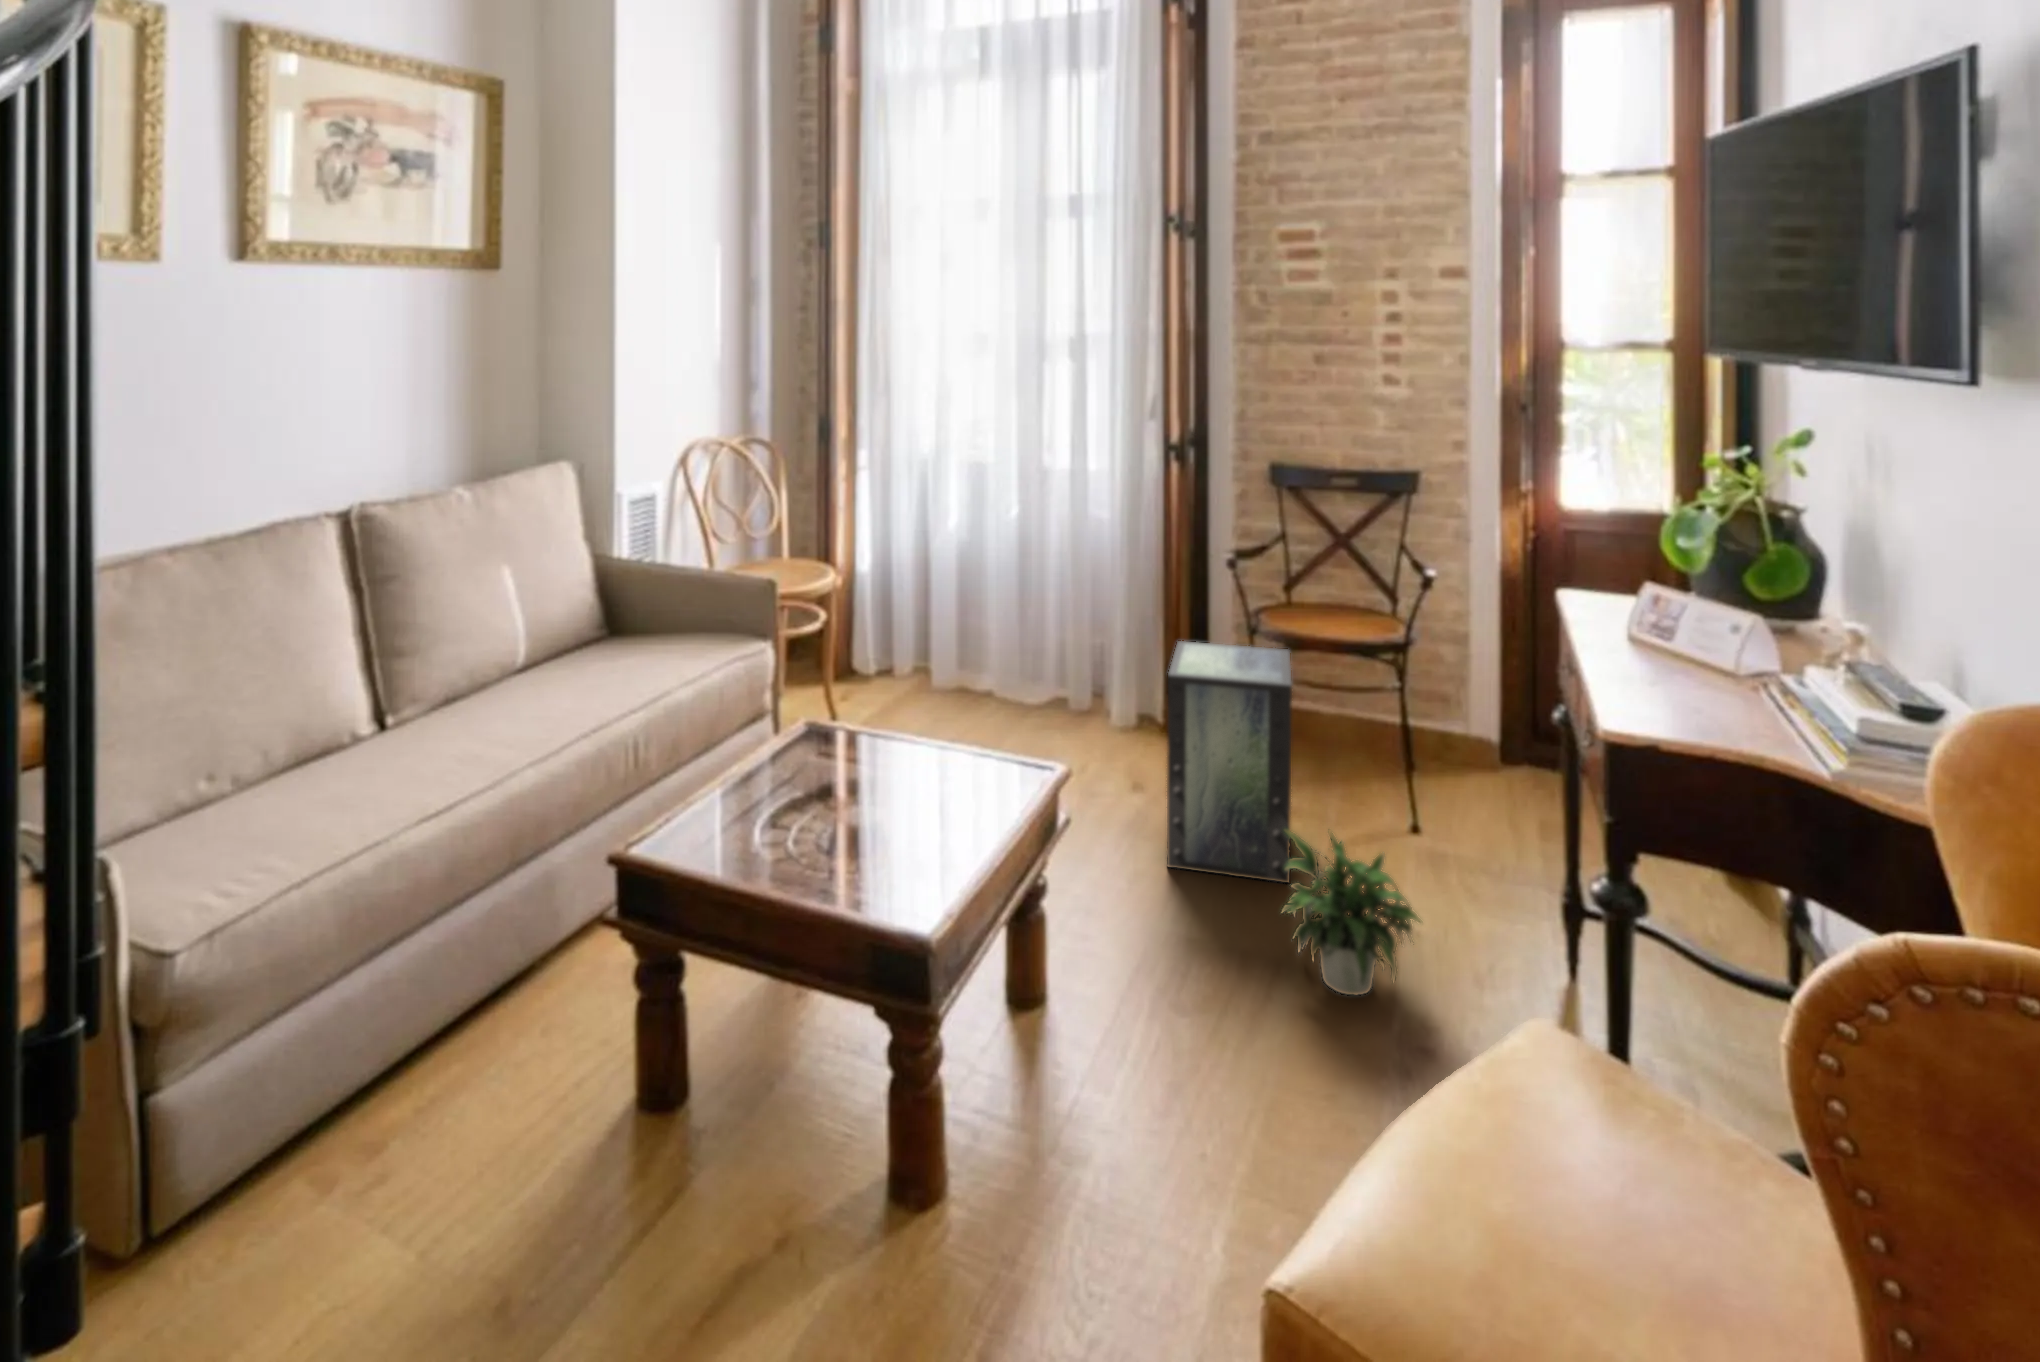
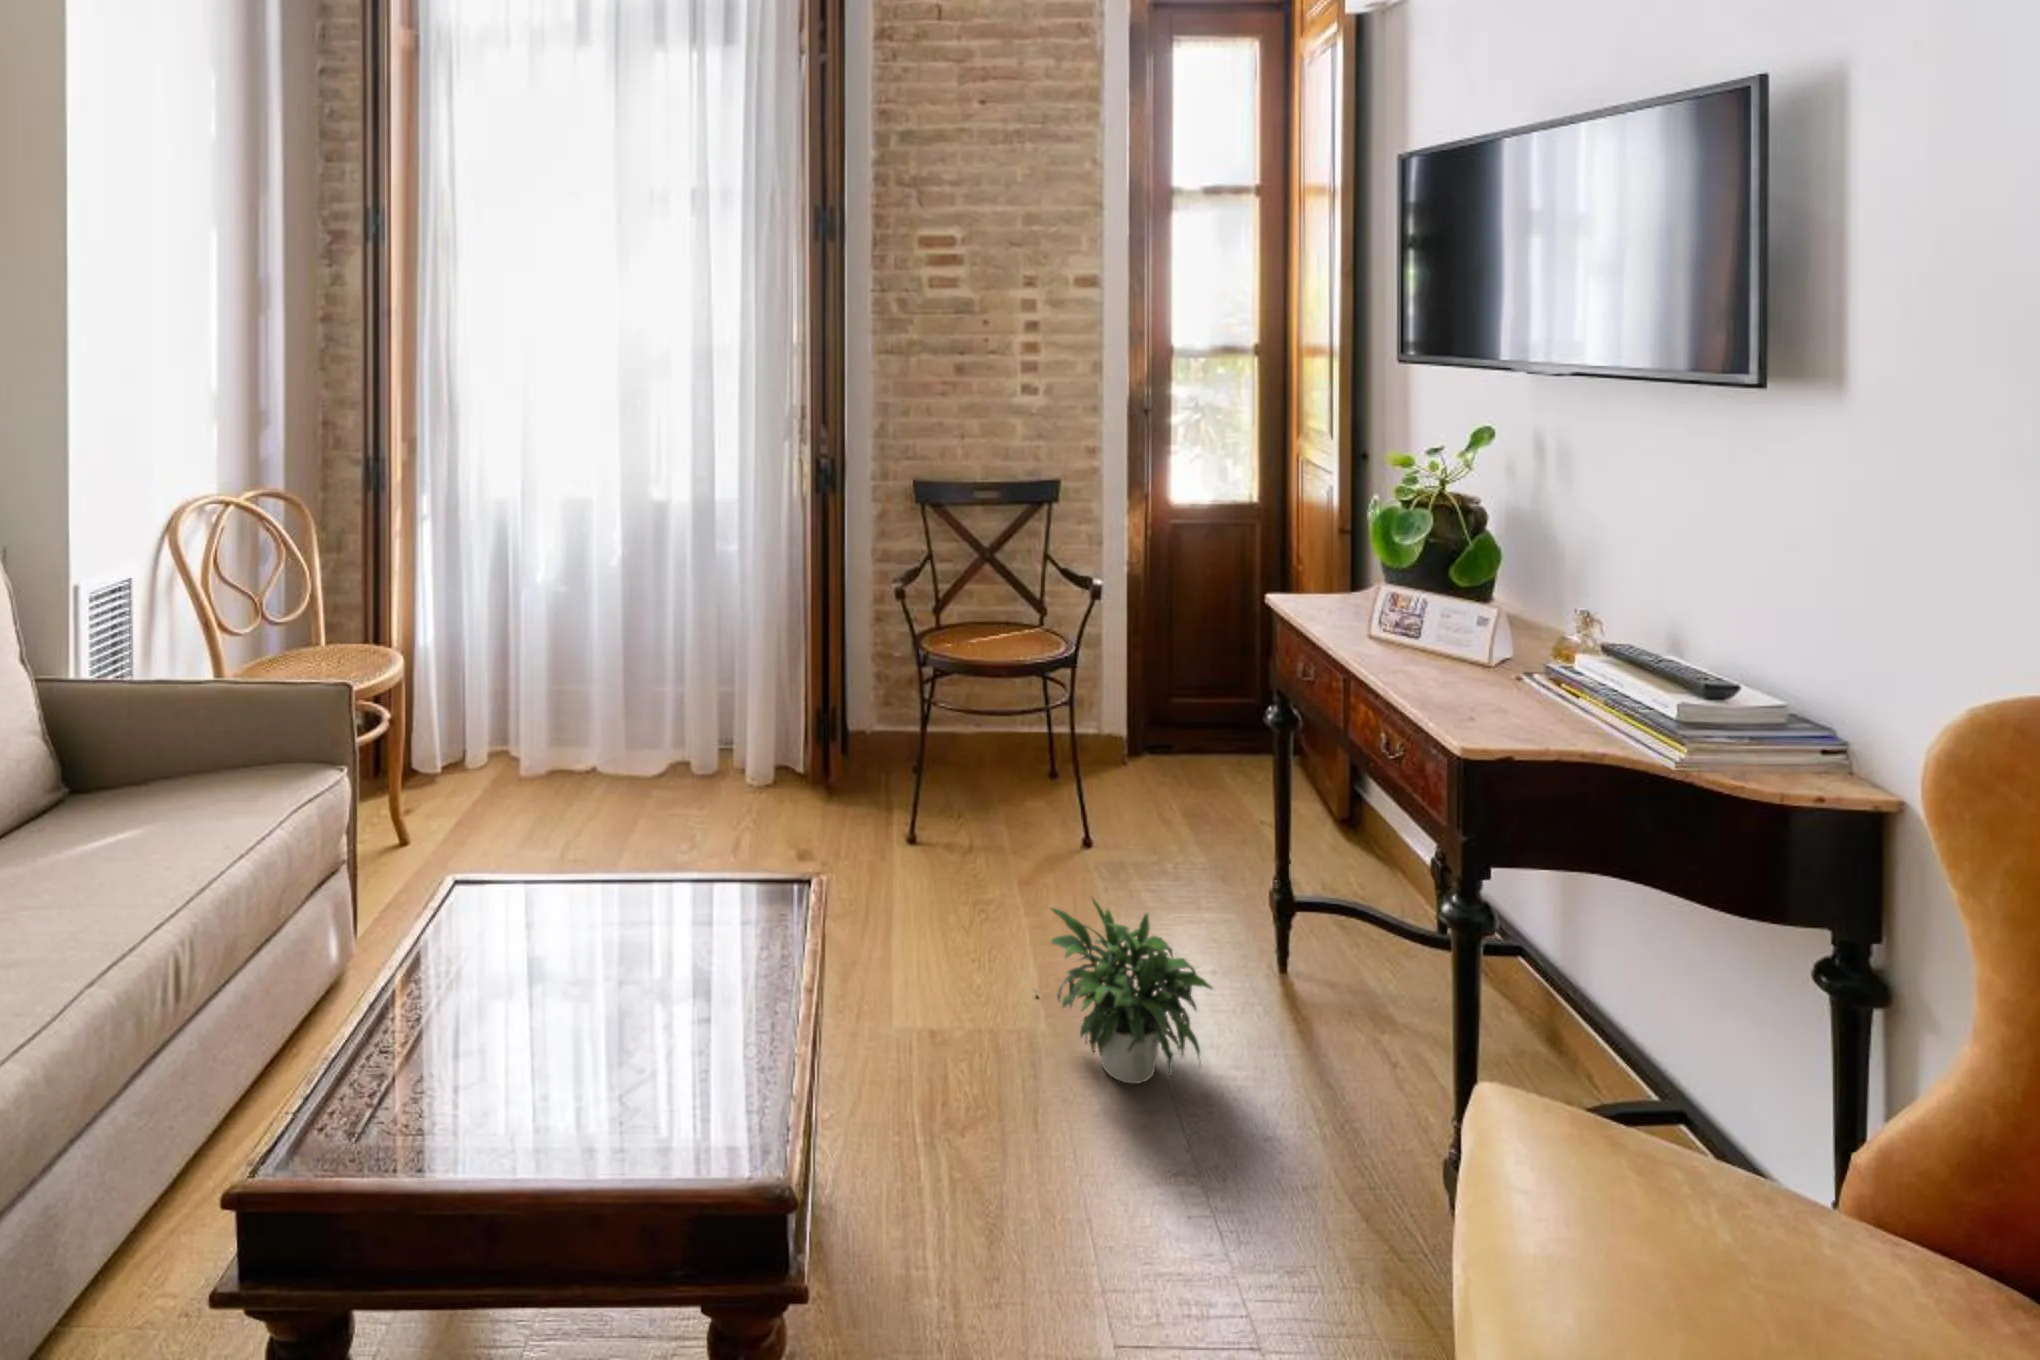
storage box: present [1167,641,1292,883] -> none [867,691,1020,963]

